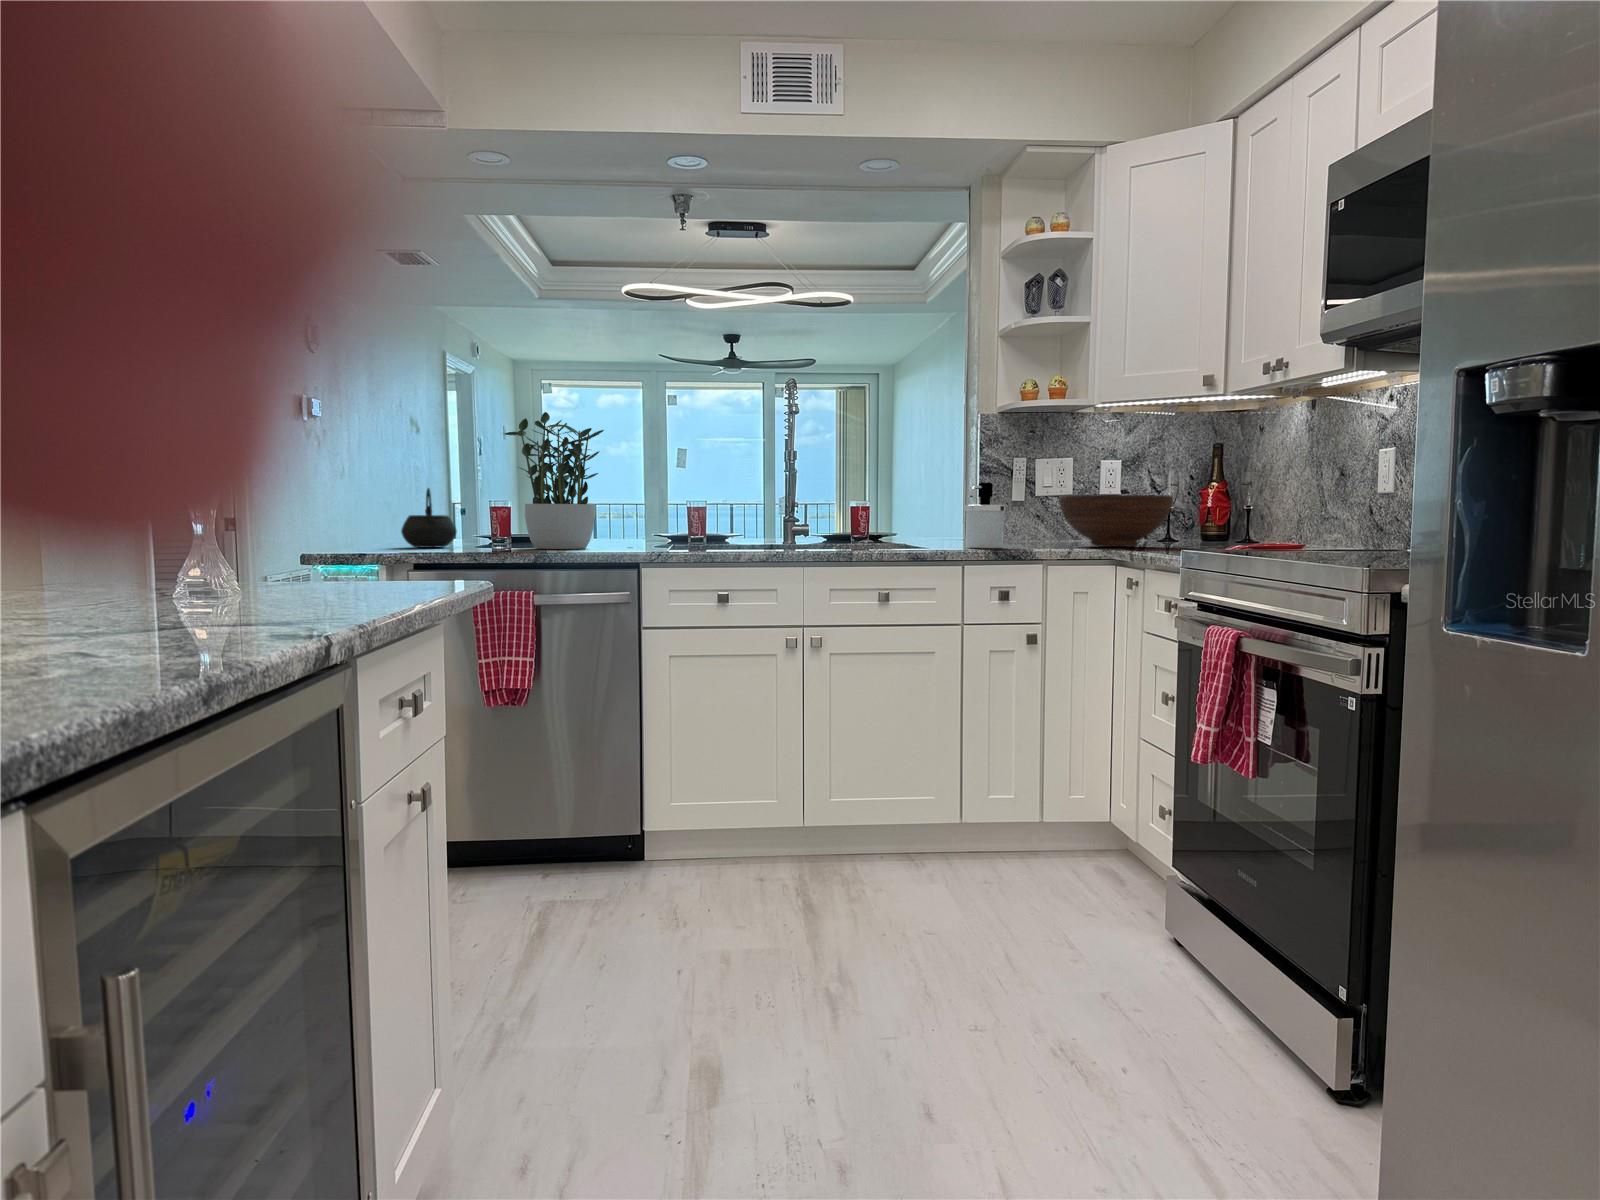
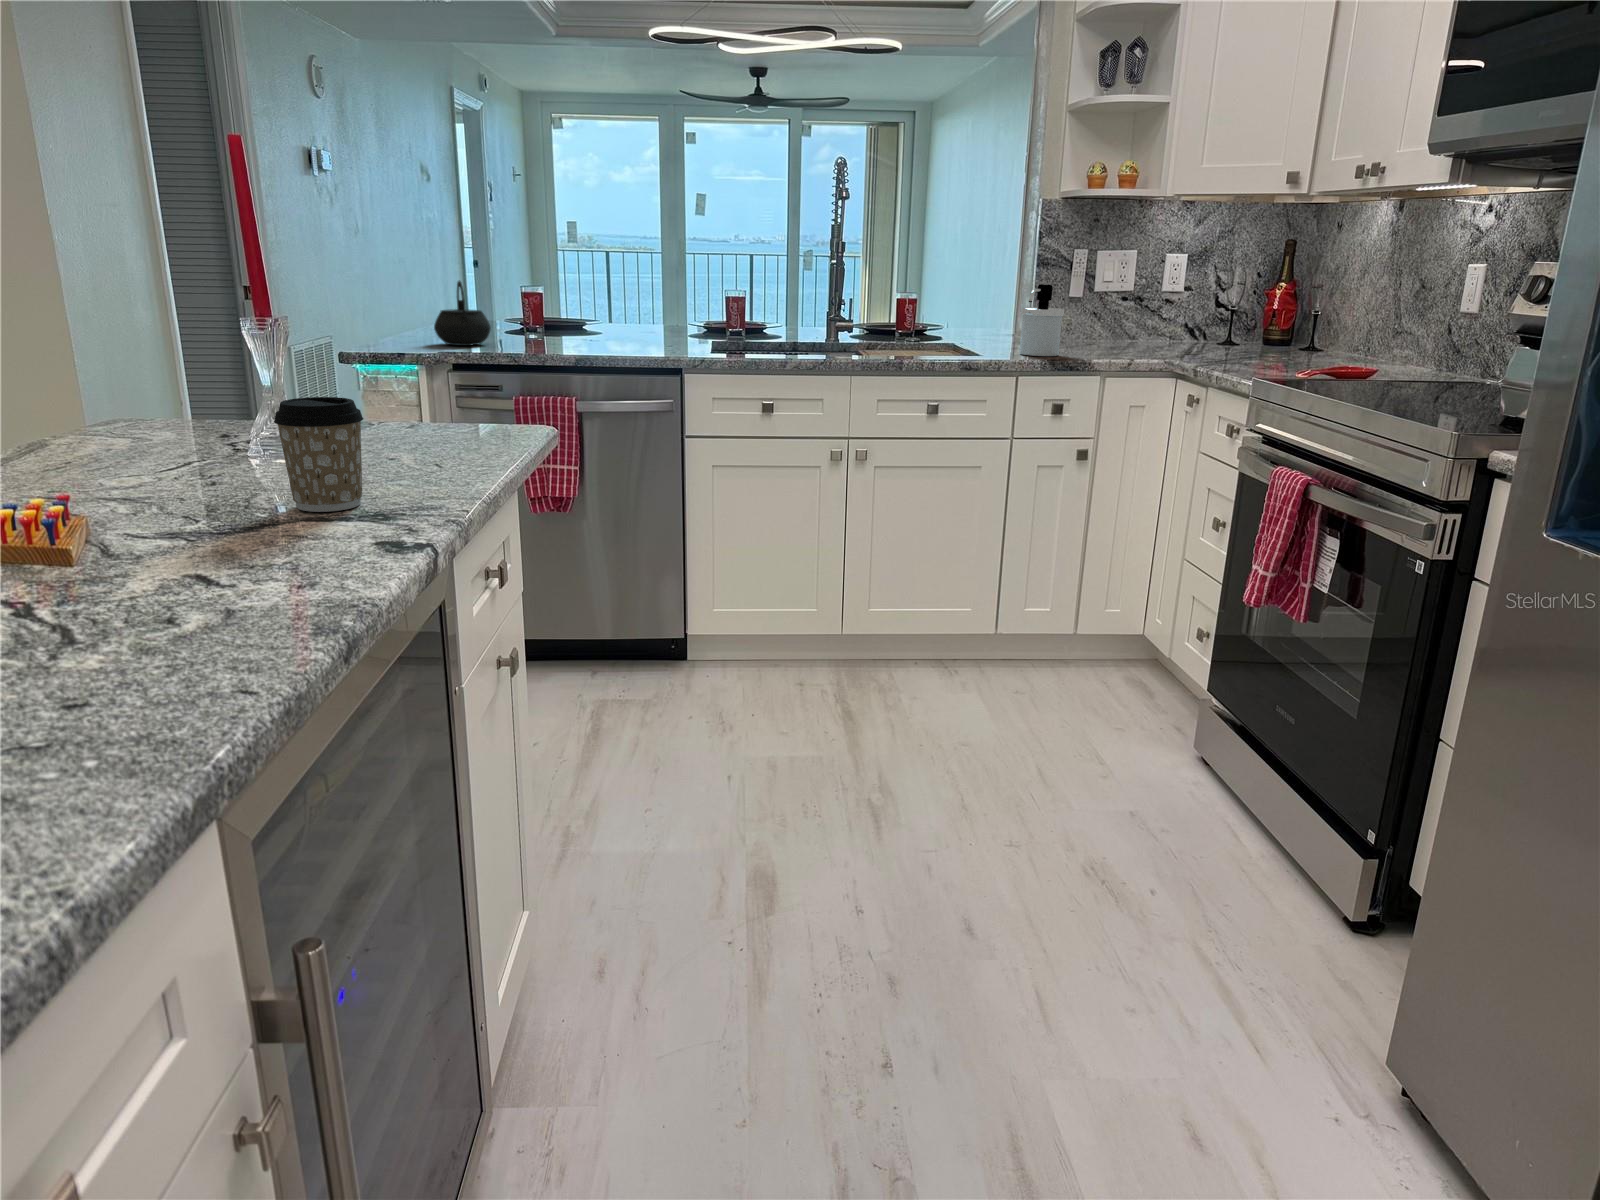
potted plant: present [505,412,604,549] -> none [539,200,644,351]
fruit bowl: present [1059,494,1173,547] -> none [1120,296,1241,355]
coffee cup: none [171,507,263,614] -> present [274,397,363,512]

